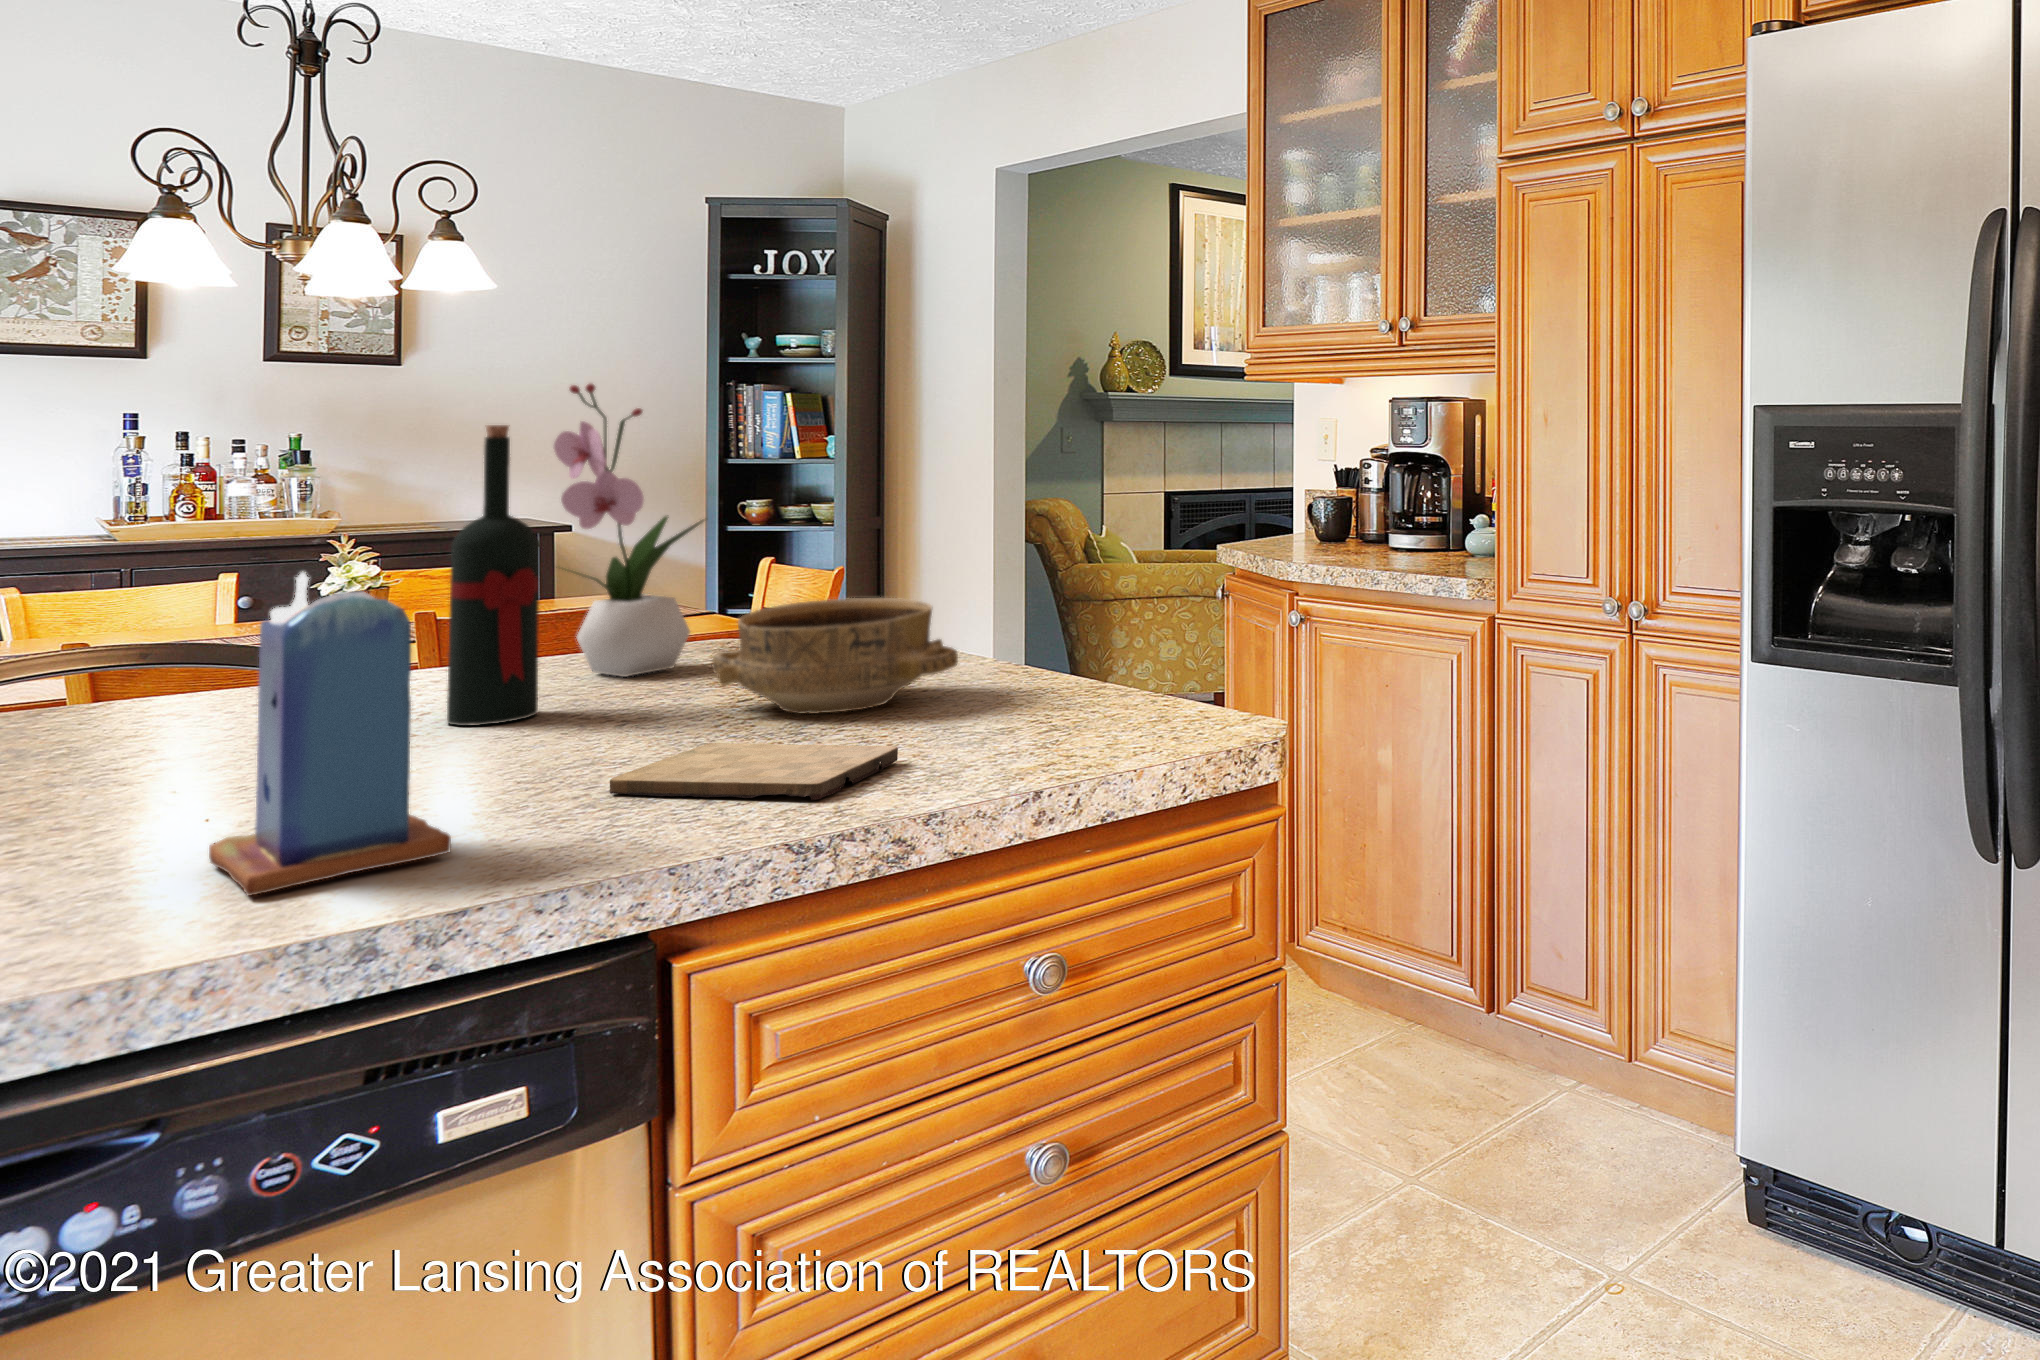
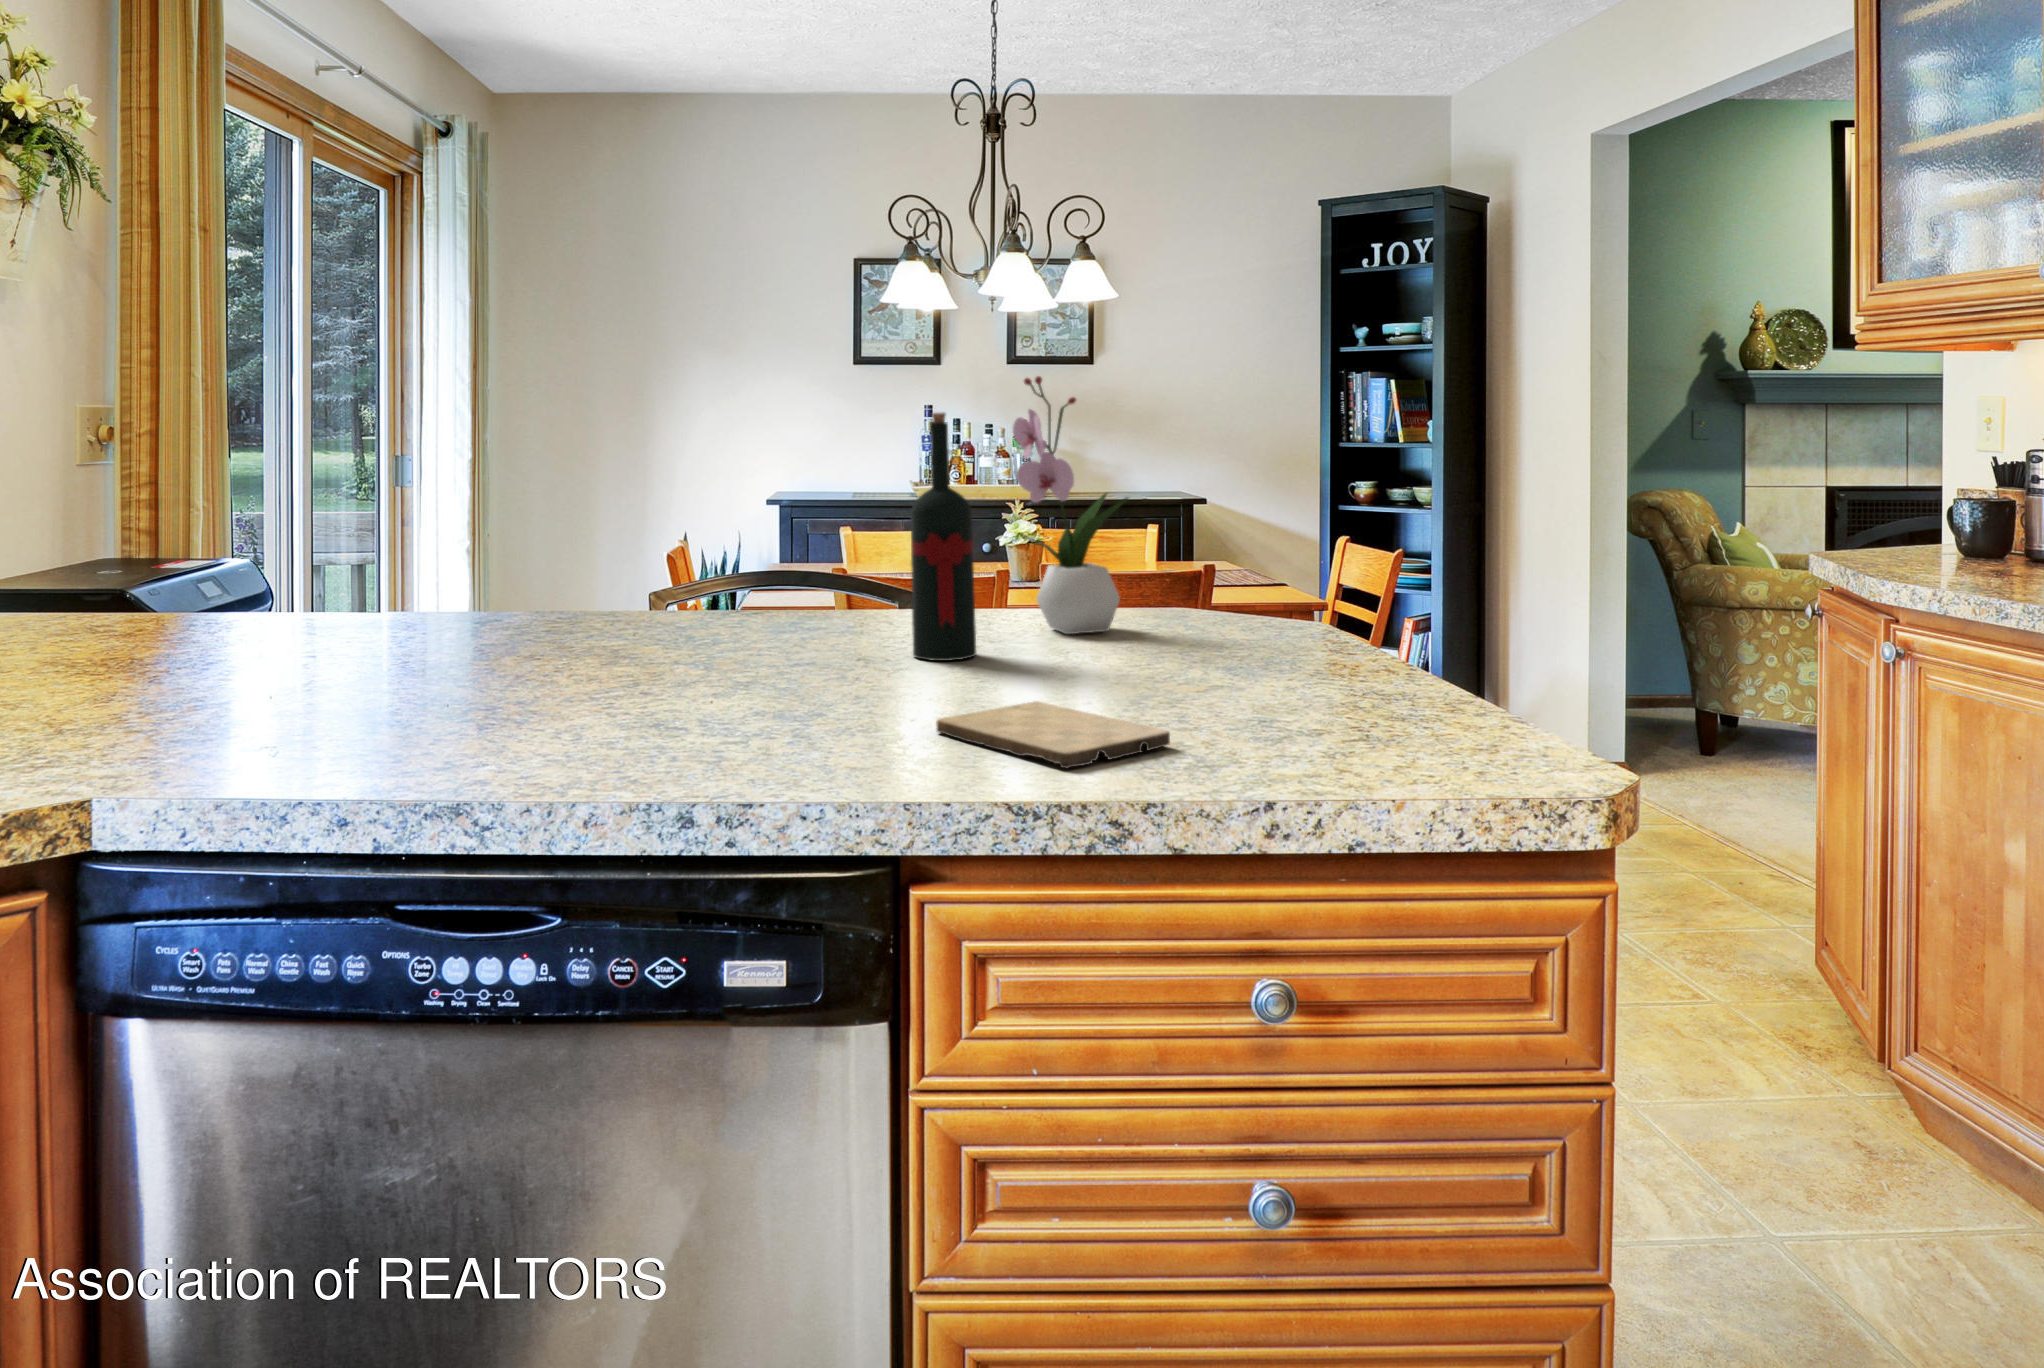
candle: present [209,572,451,896] -> none [661,525,790,763]
ceramic bowl: present [712,598,958,714] -> none [1085,580,1299,691]

